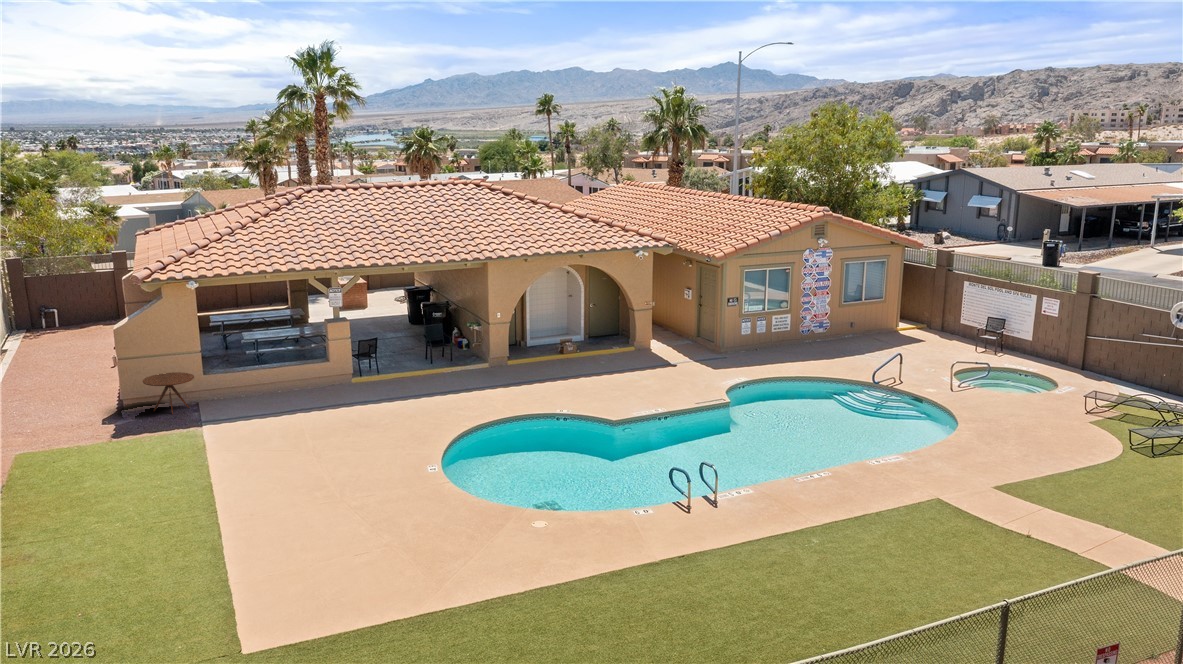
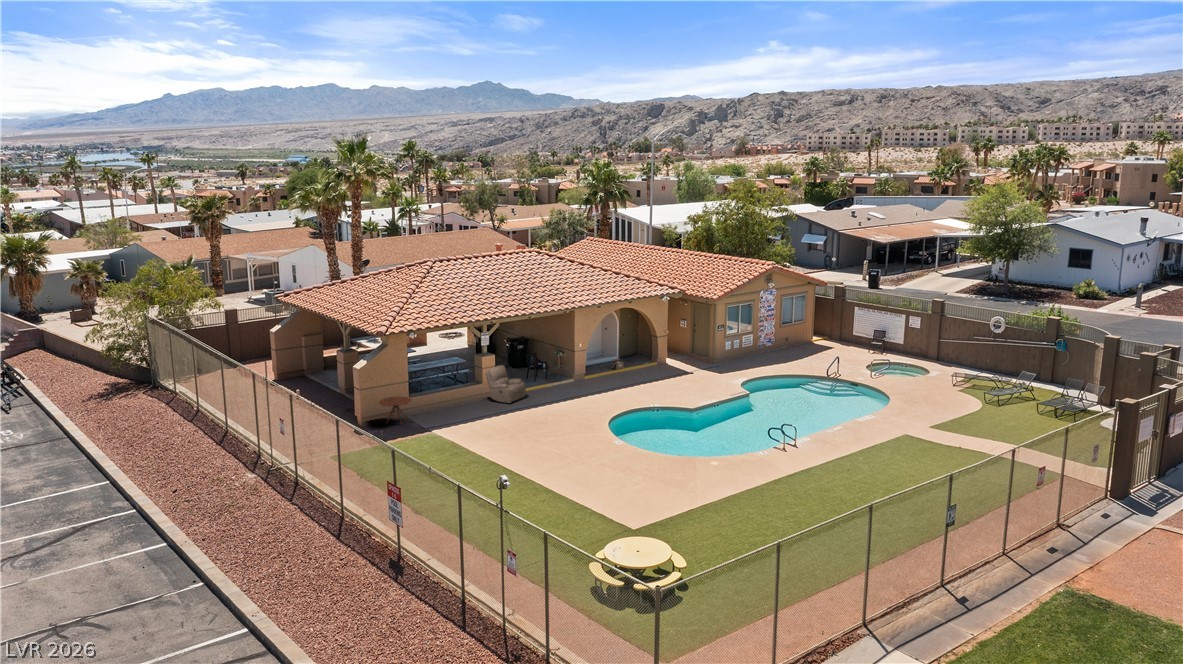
chair: none [331,336,393,393] -> present [486,365,526,403]

